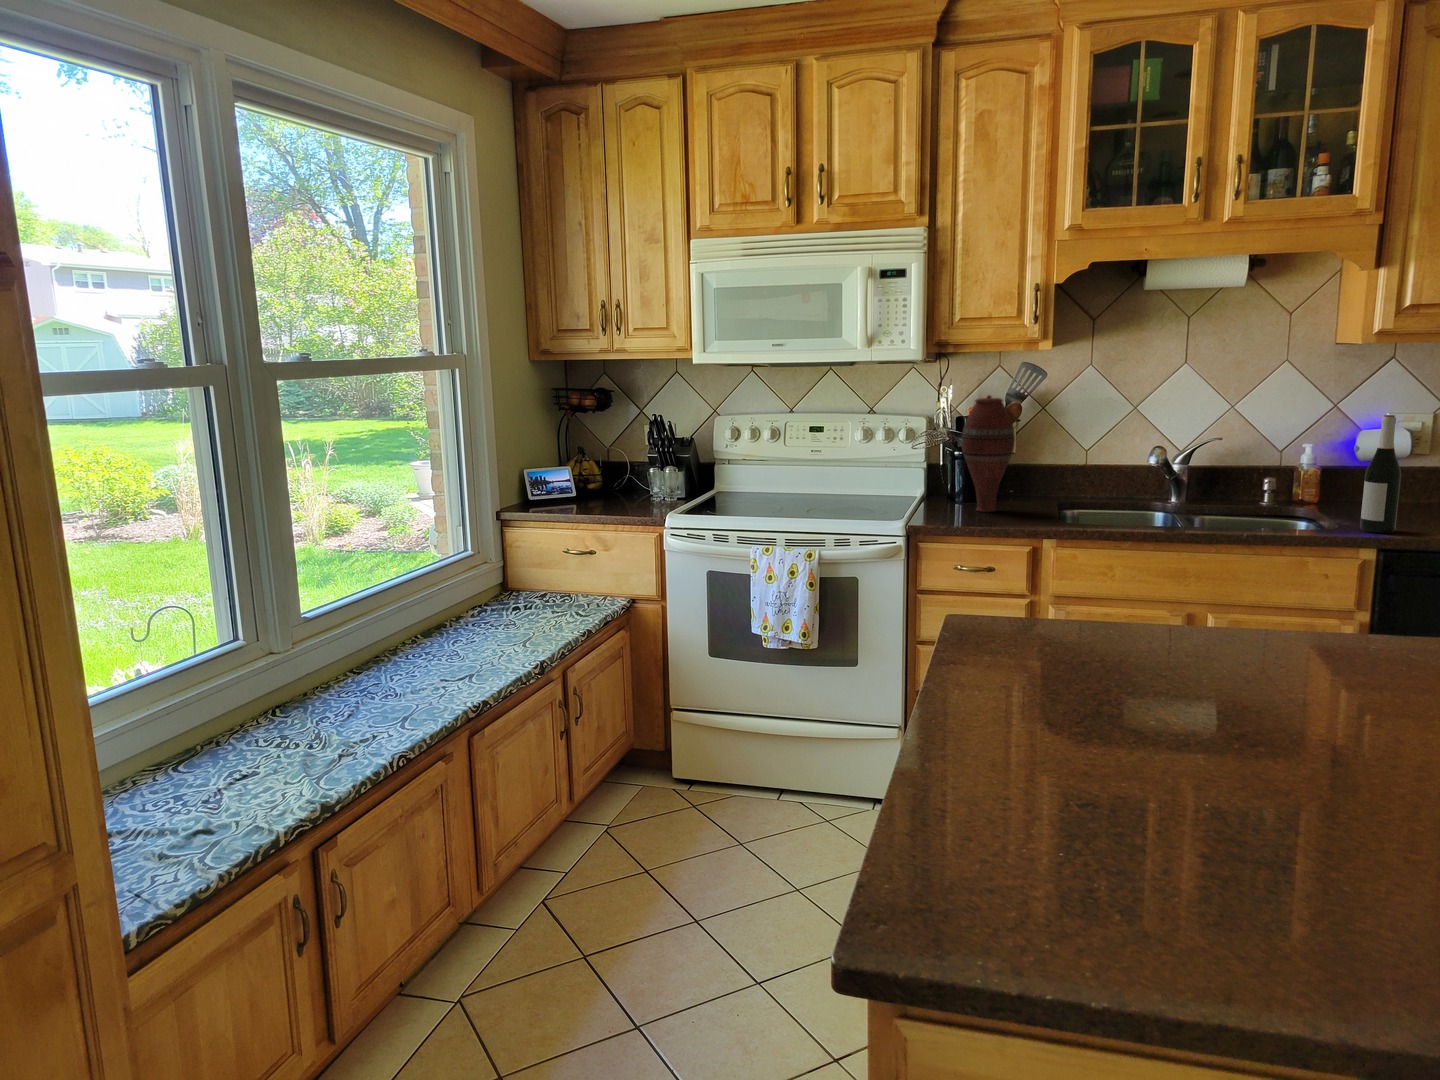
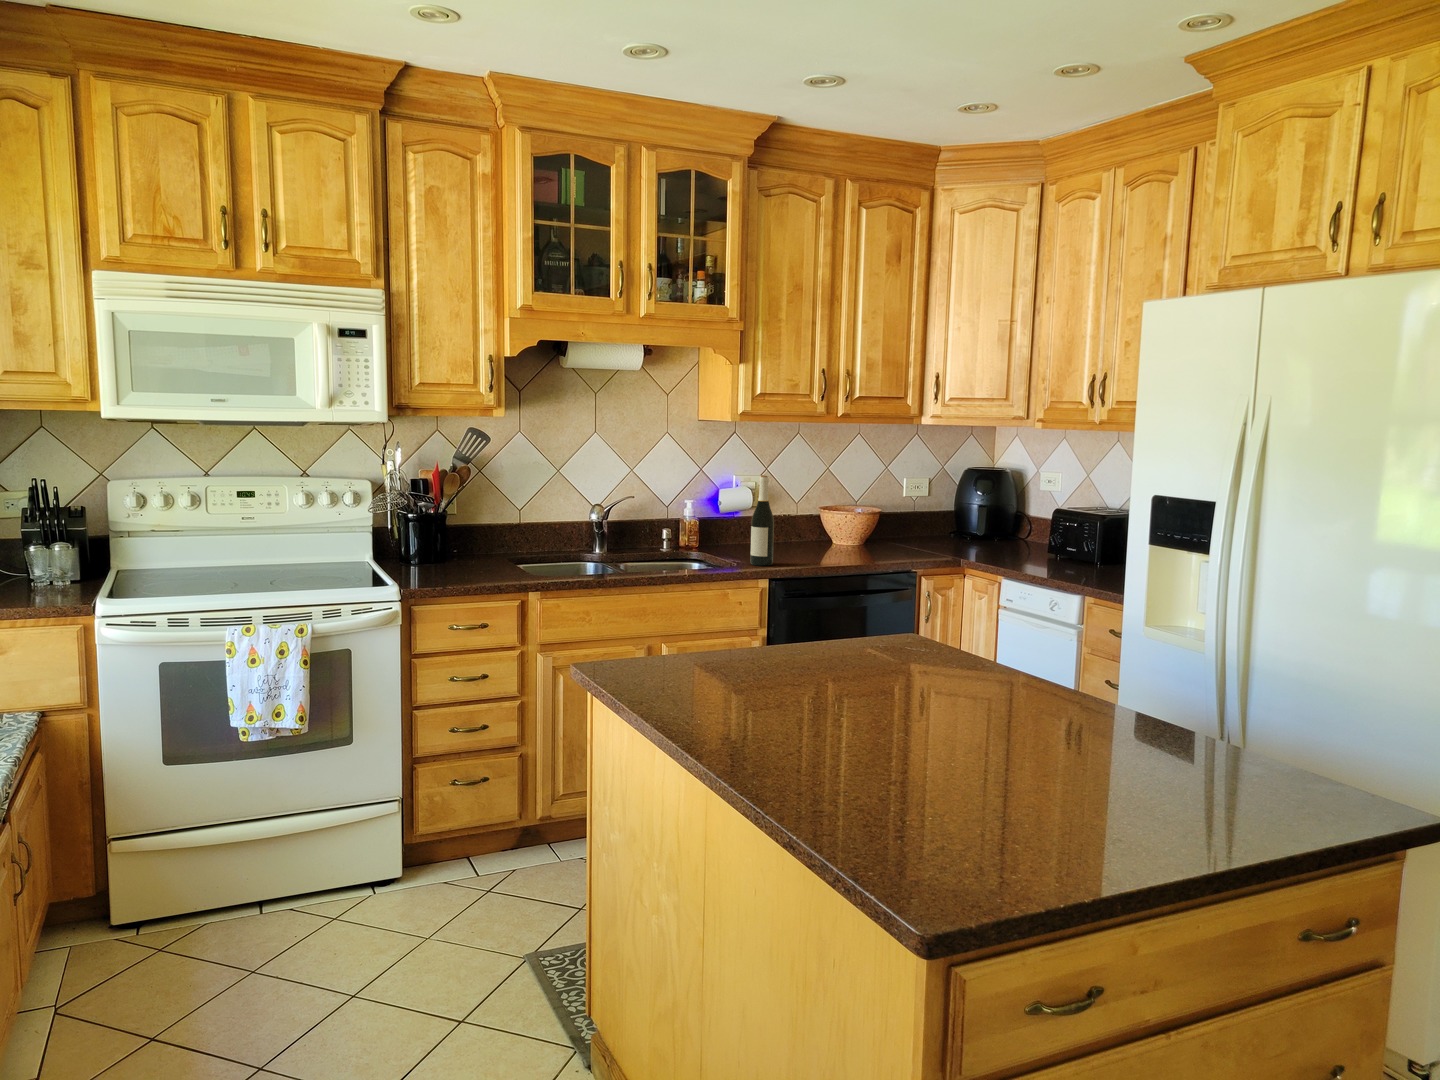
vase: present [962,395,1015,512] -> none [428,459,480,572]

